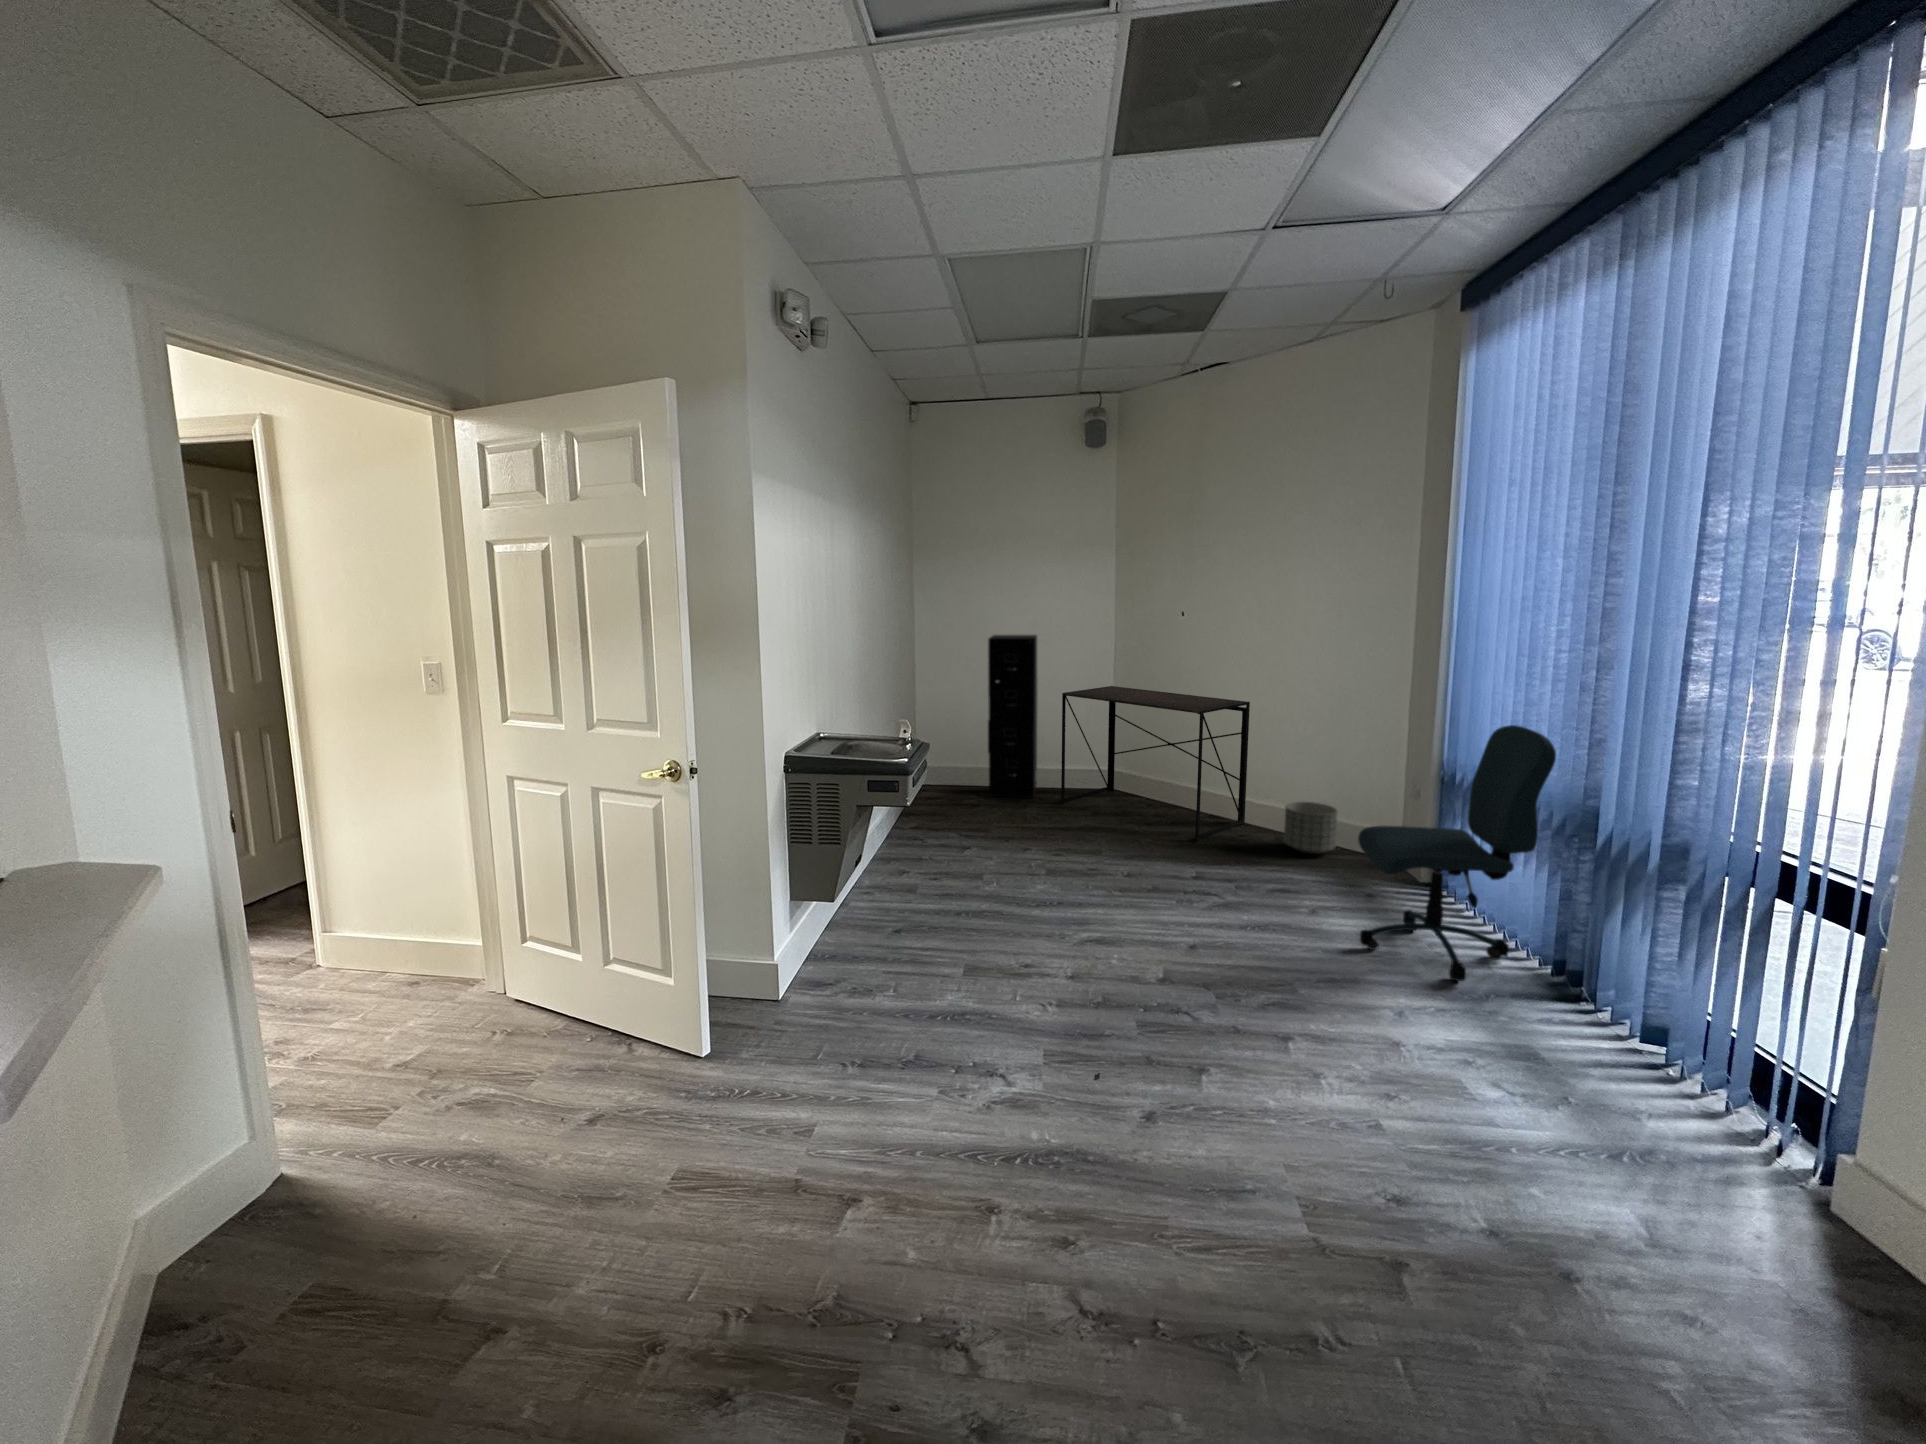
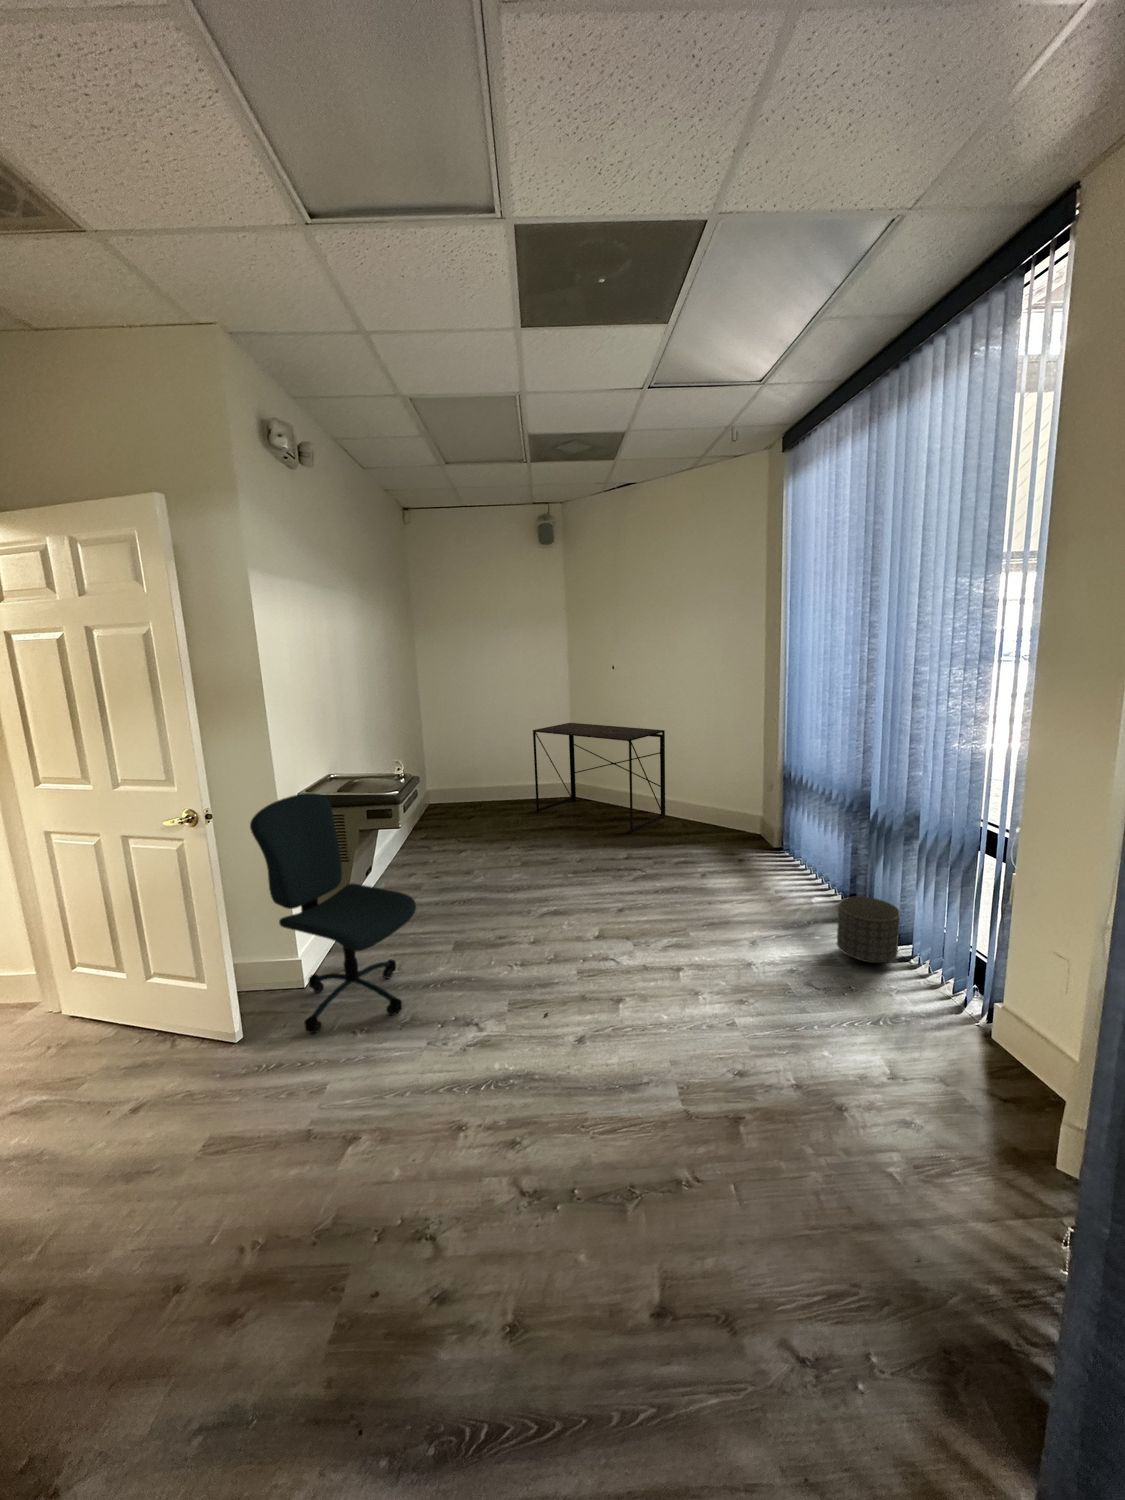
filing cabinet: present [988,635,1038,798] -> none [475,686,520,811]
office chair: present [1358,725,1556,981] -> present [250,793,416,1033]
planter: present [1284,802,1337,854] -> present [837,897,900,963]

